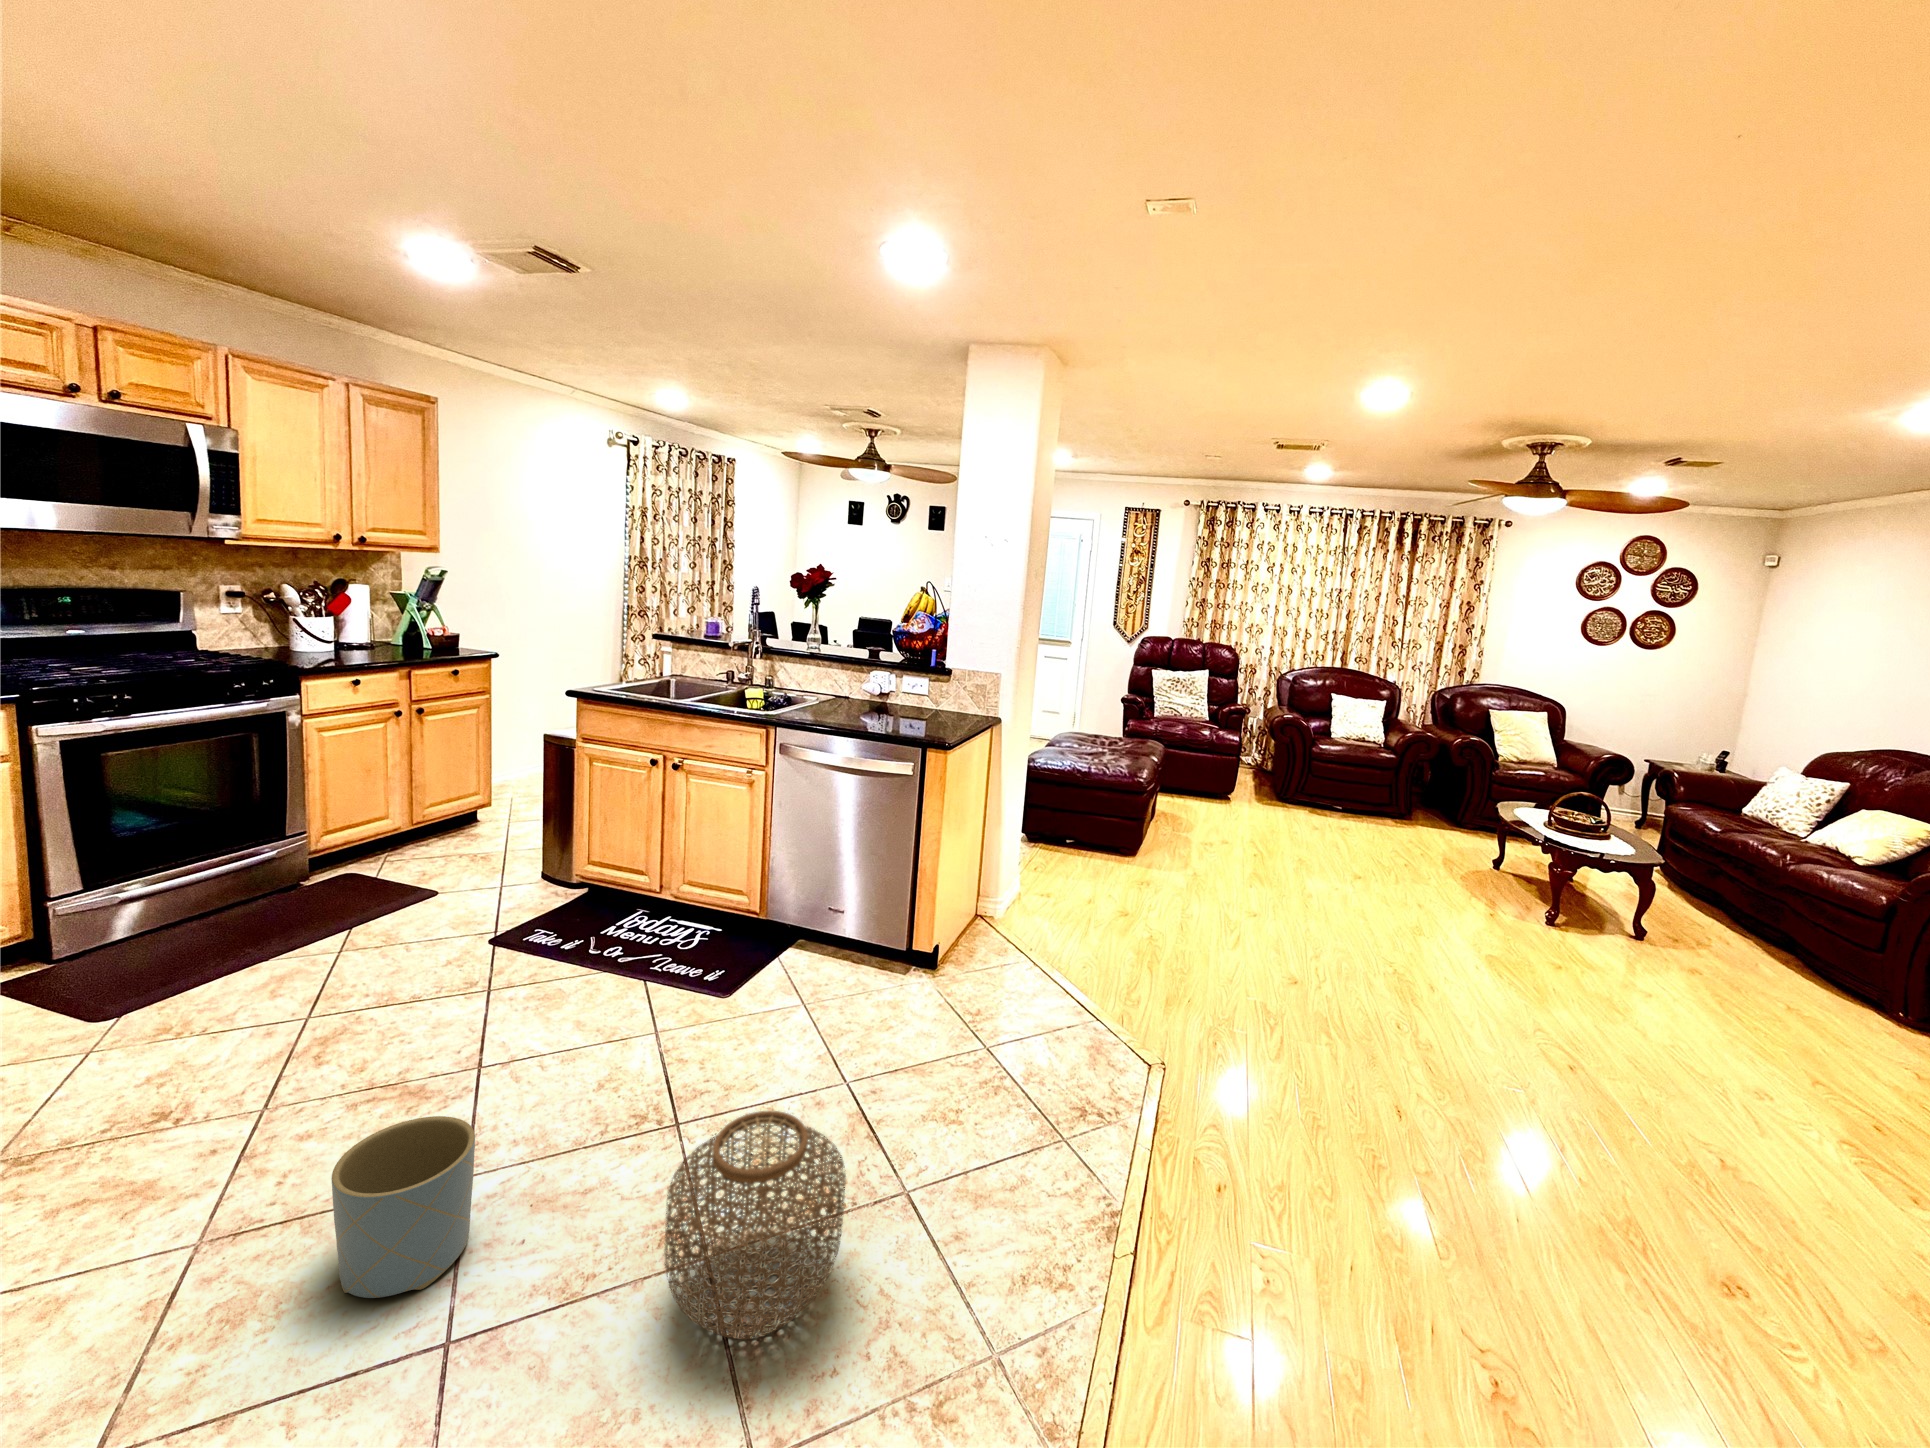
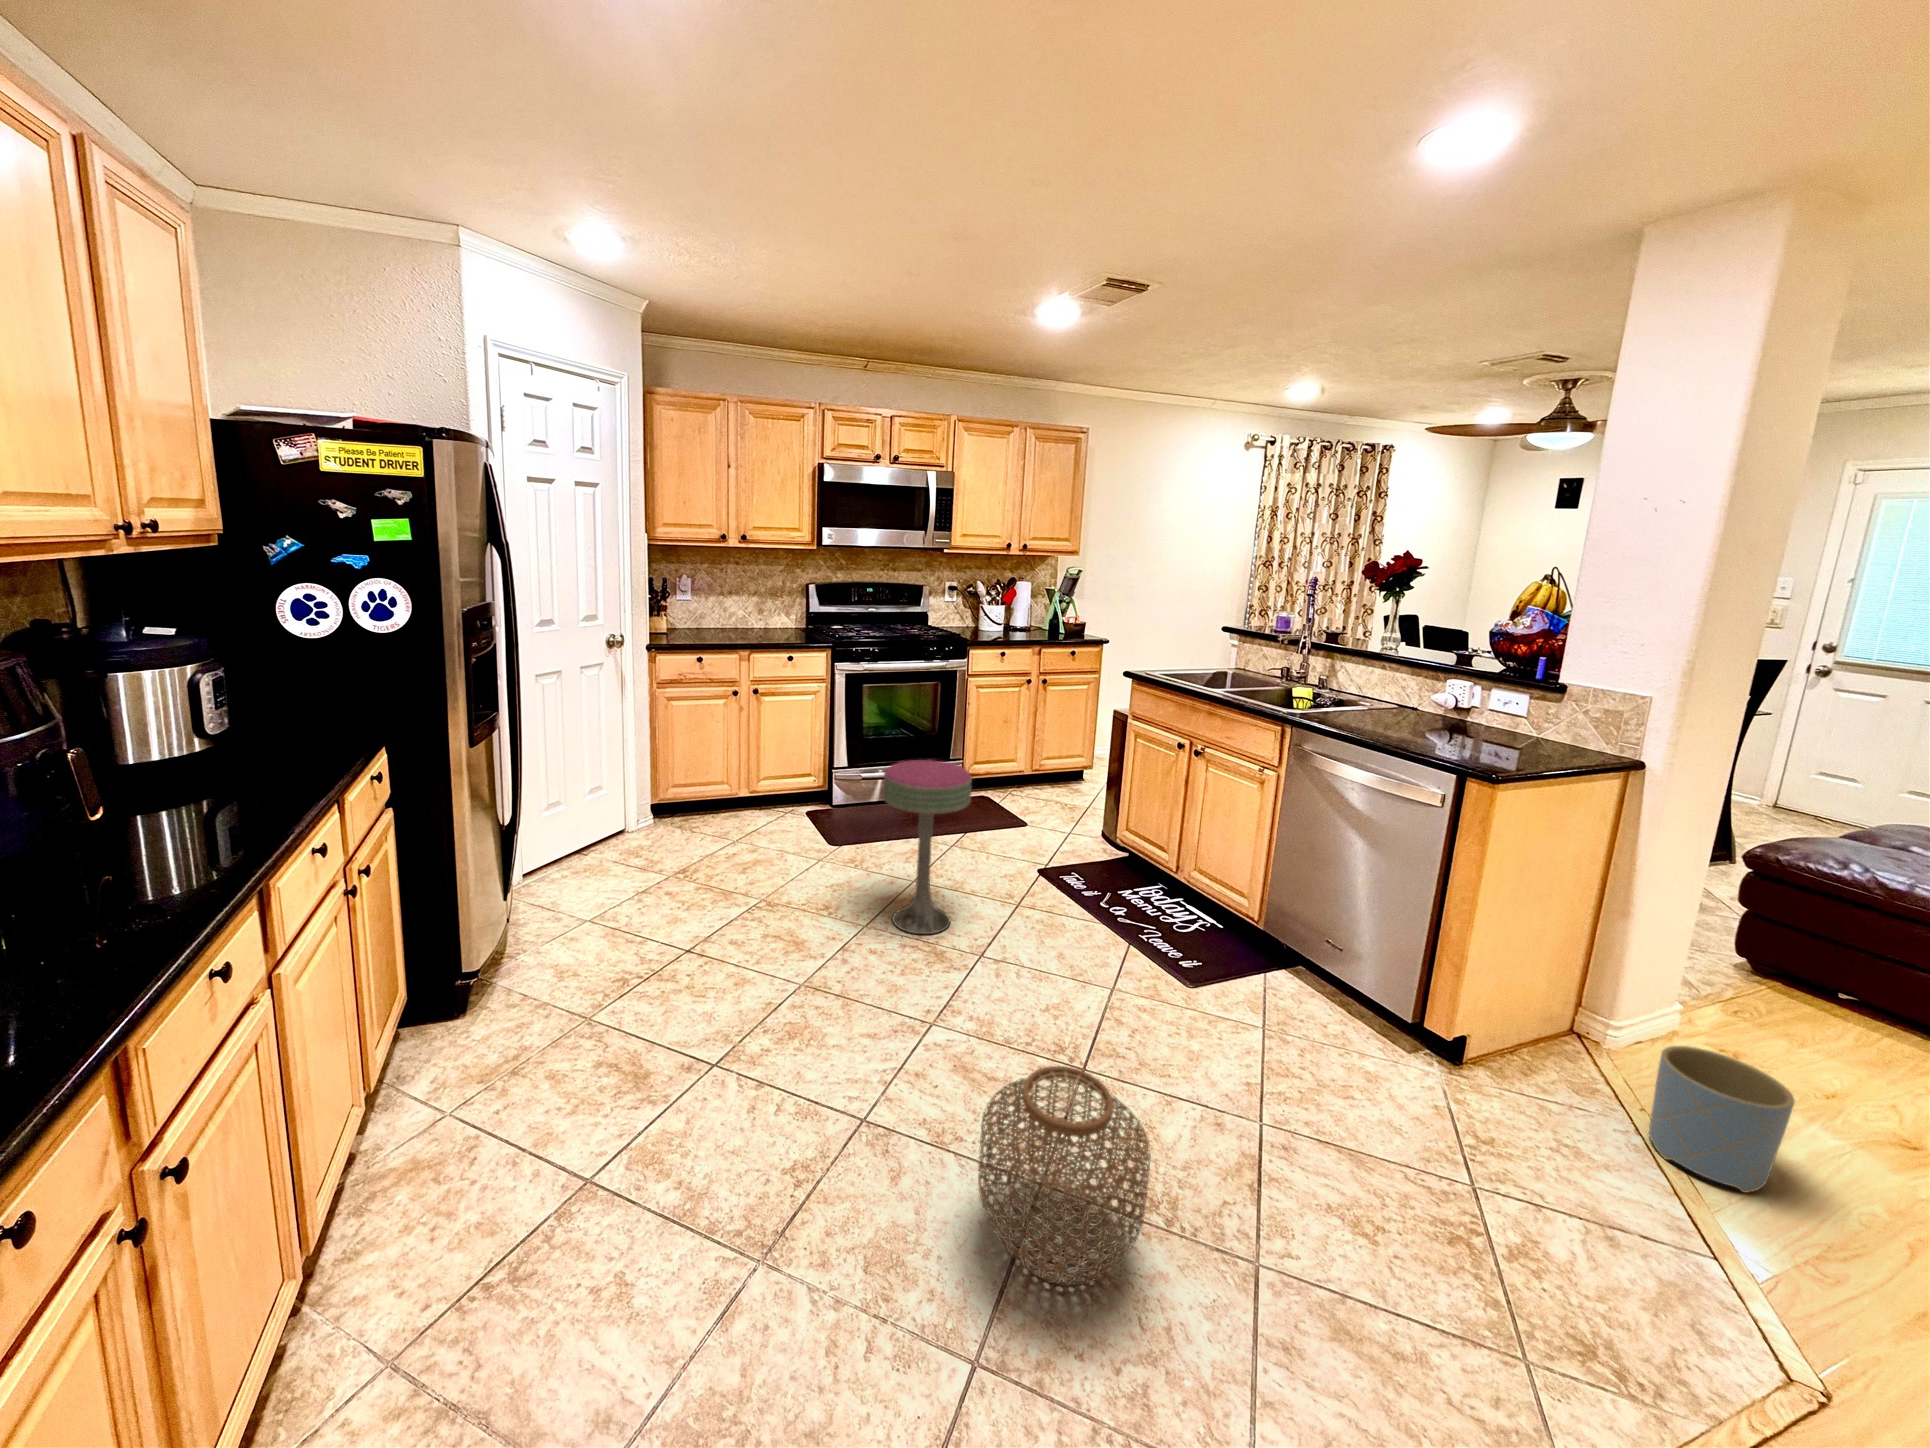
bar stool: none [272,842,431,1092] -> present [883,760,972,934]
planter: present [331,1116,475,1298] -> present [1649,1046,1795,1193]

